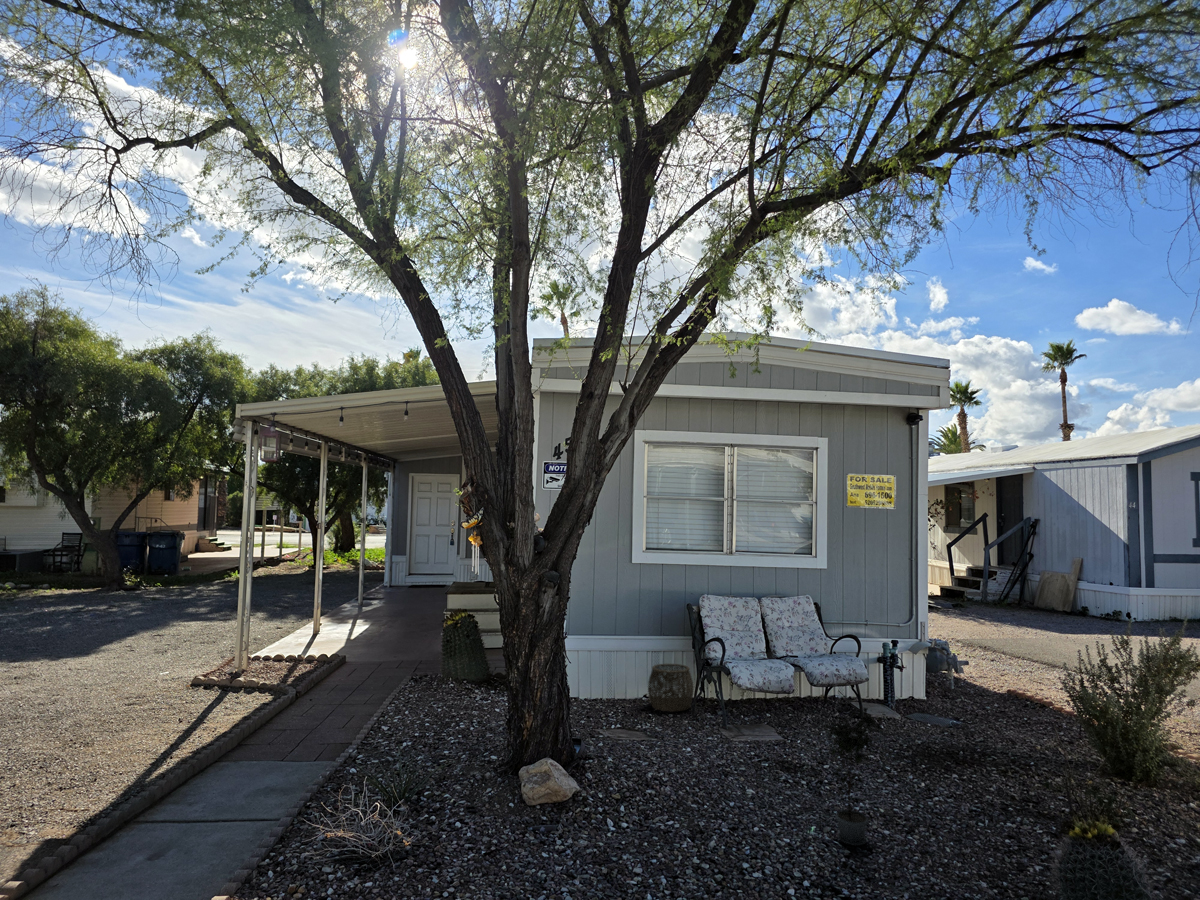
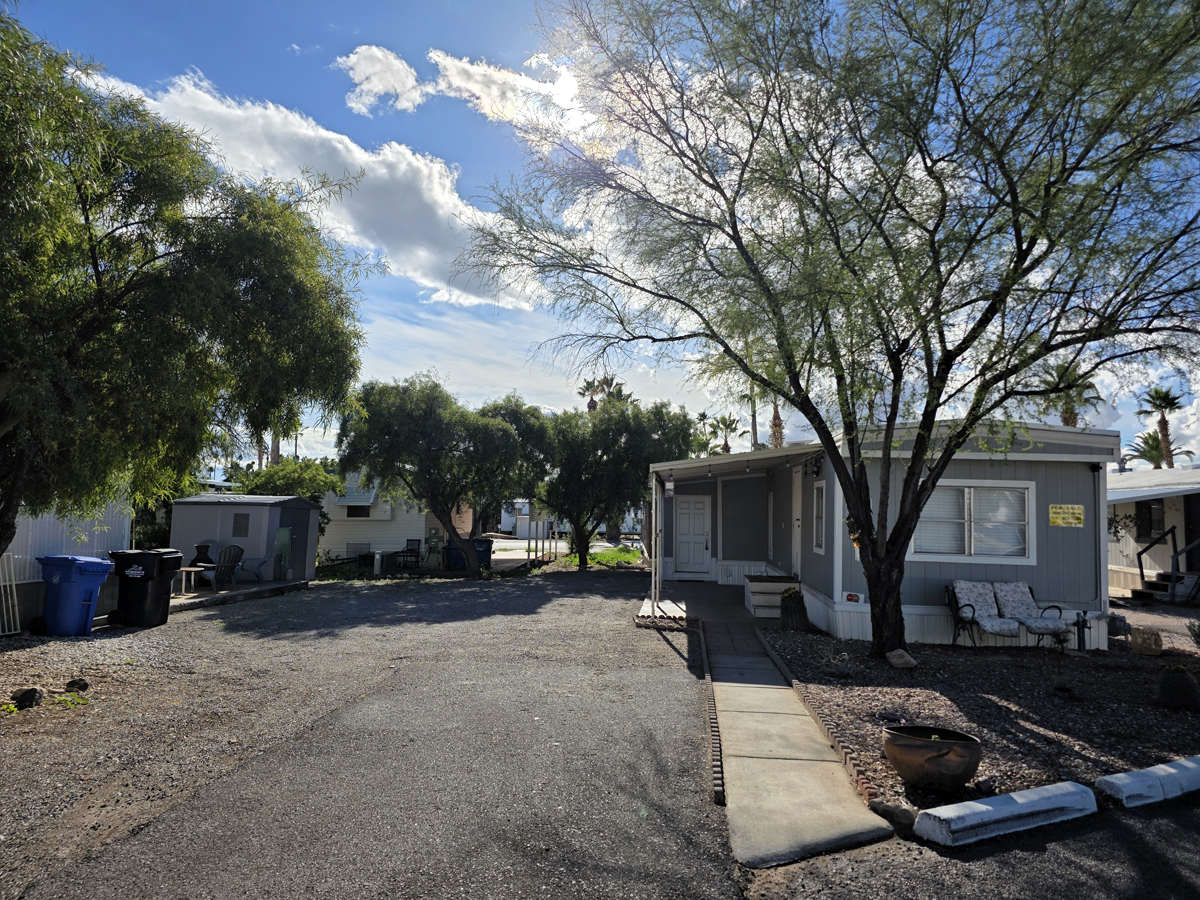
woven basket: present [648,664,694,712] -> present [1130,629,1163,655]

